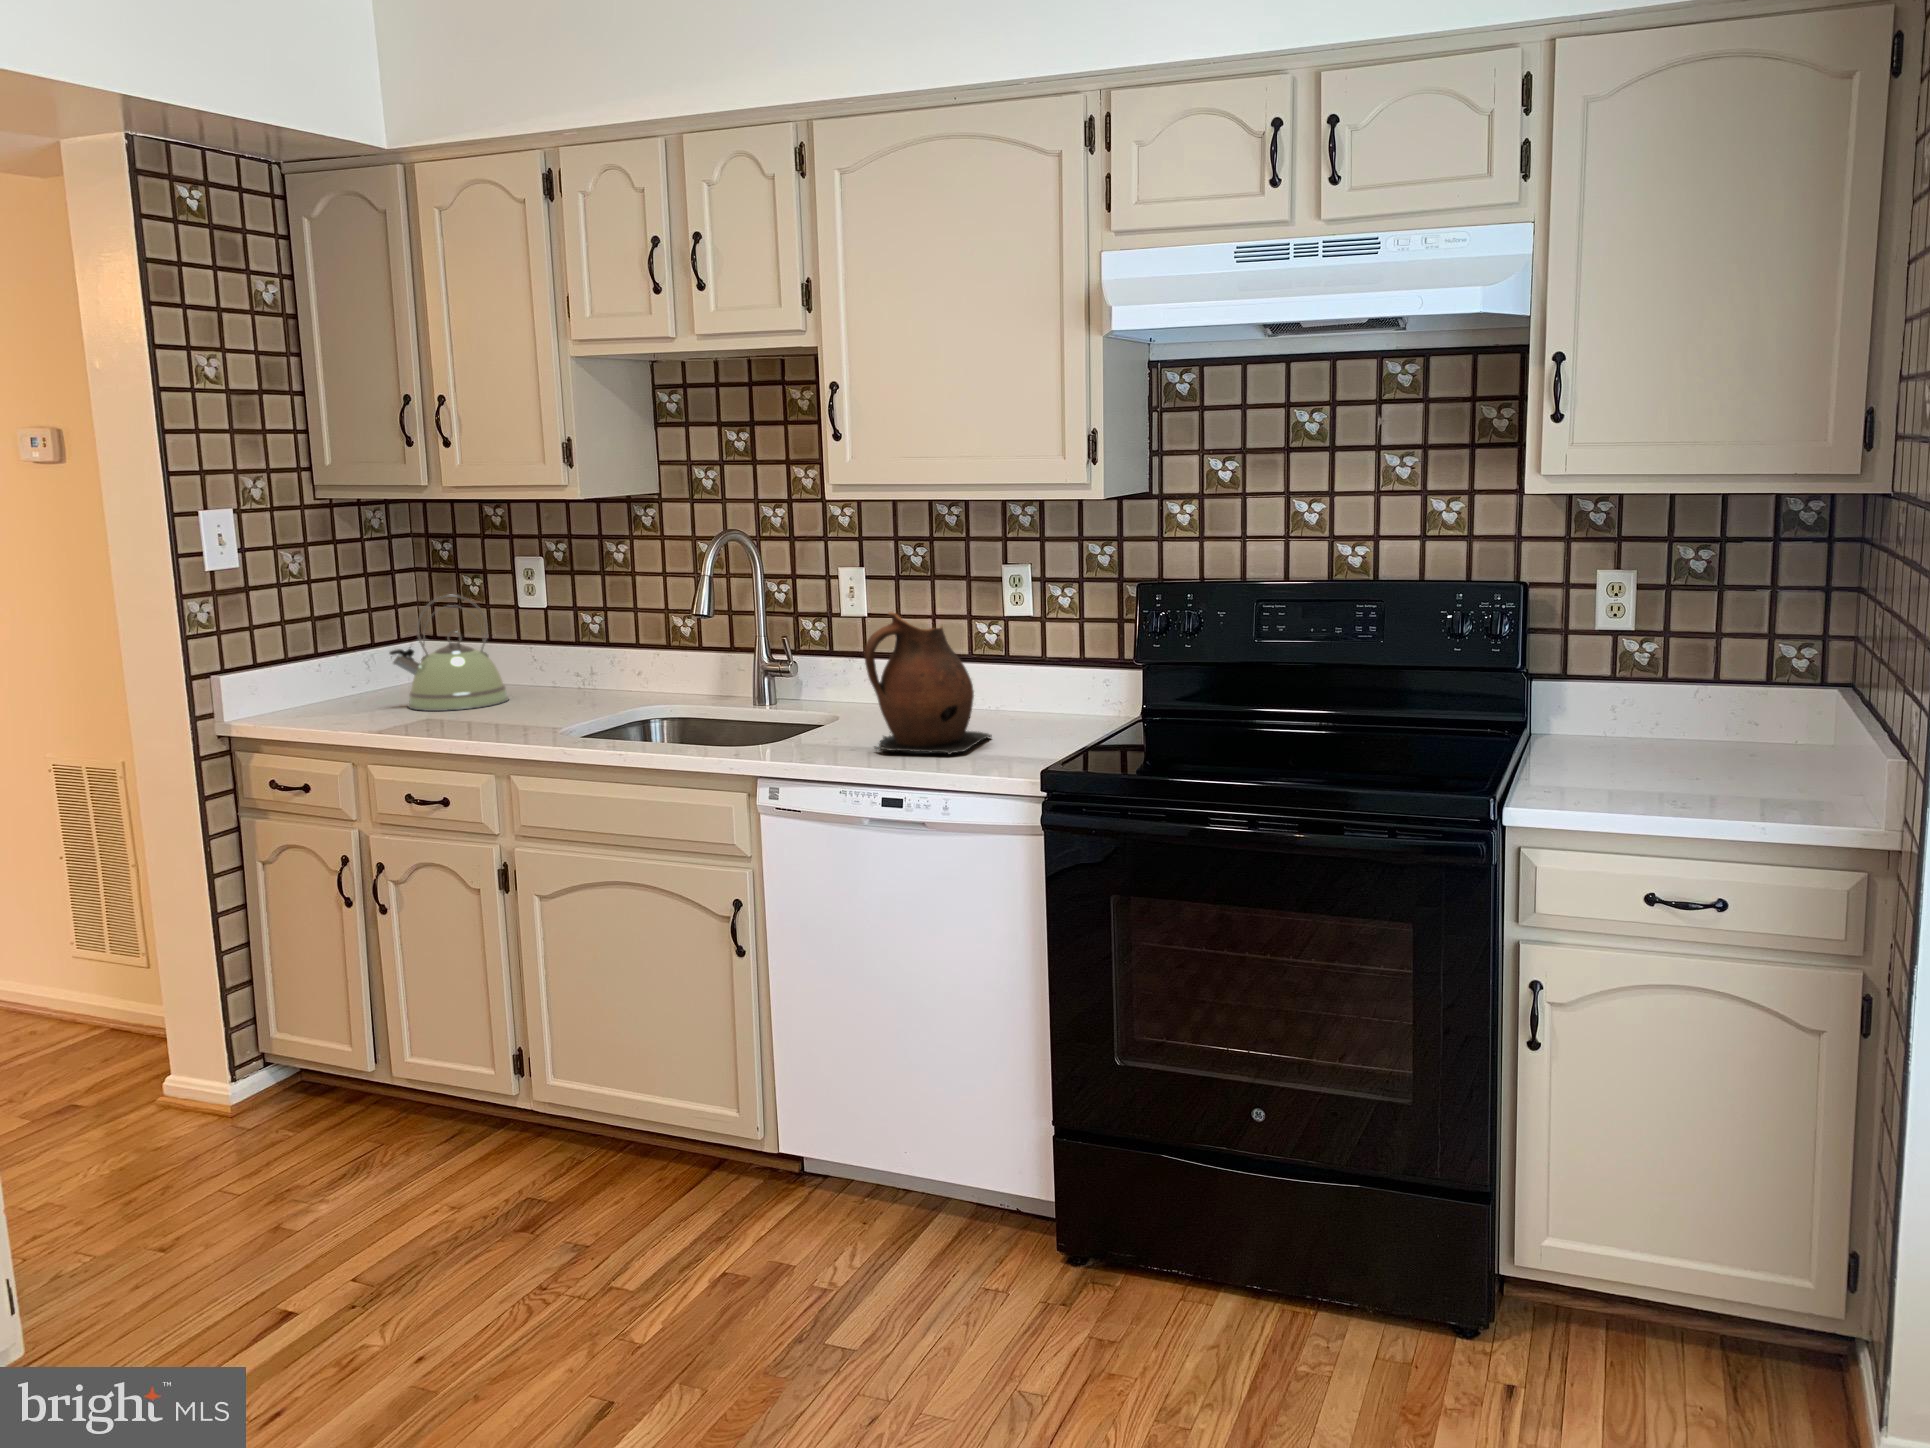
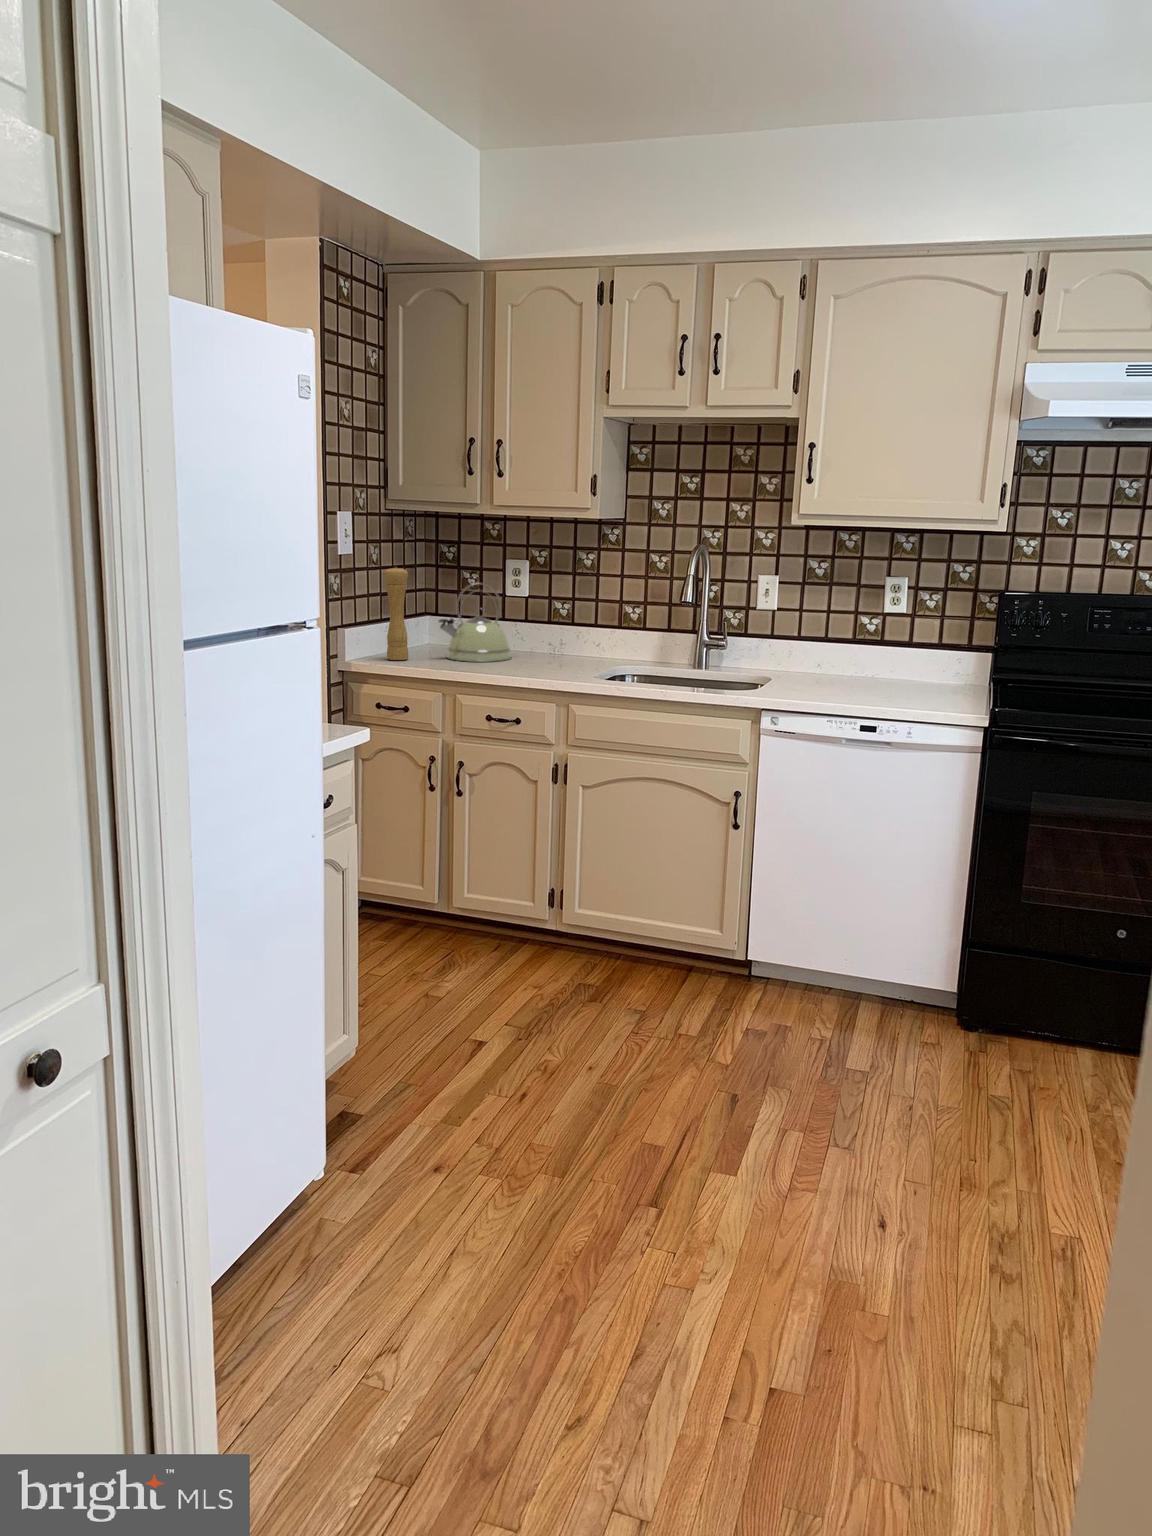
pepper mill: none [301,578,349,712] -> present [384,567,408,660]
ceramic pitcher: present [864,612,991,756] -> none [835,603,912,701]

